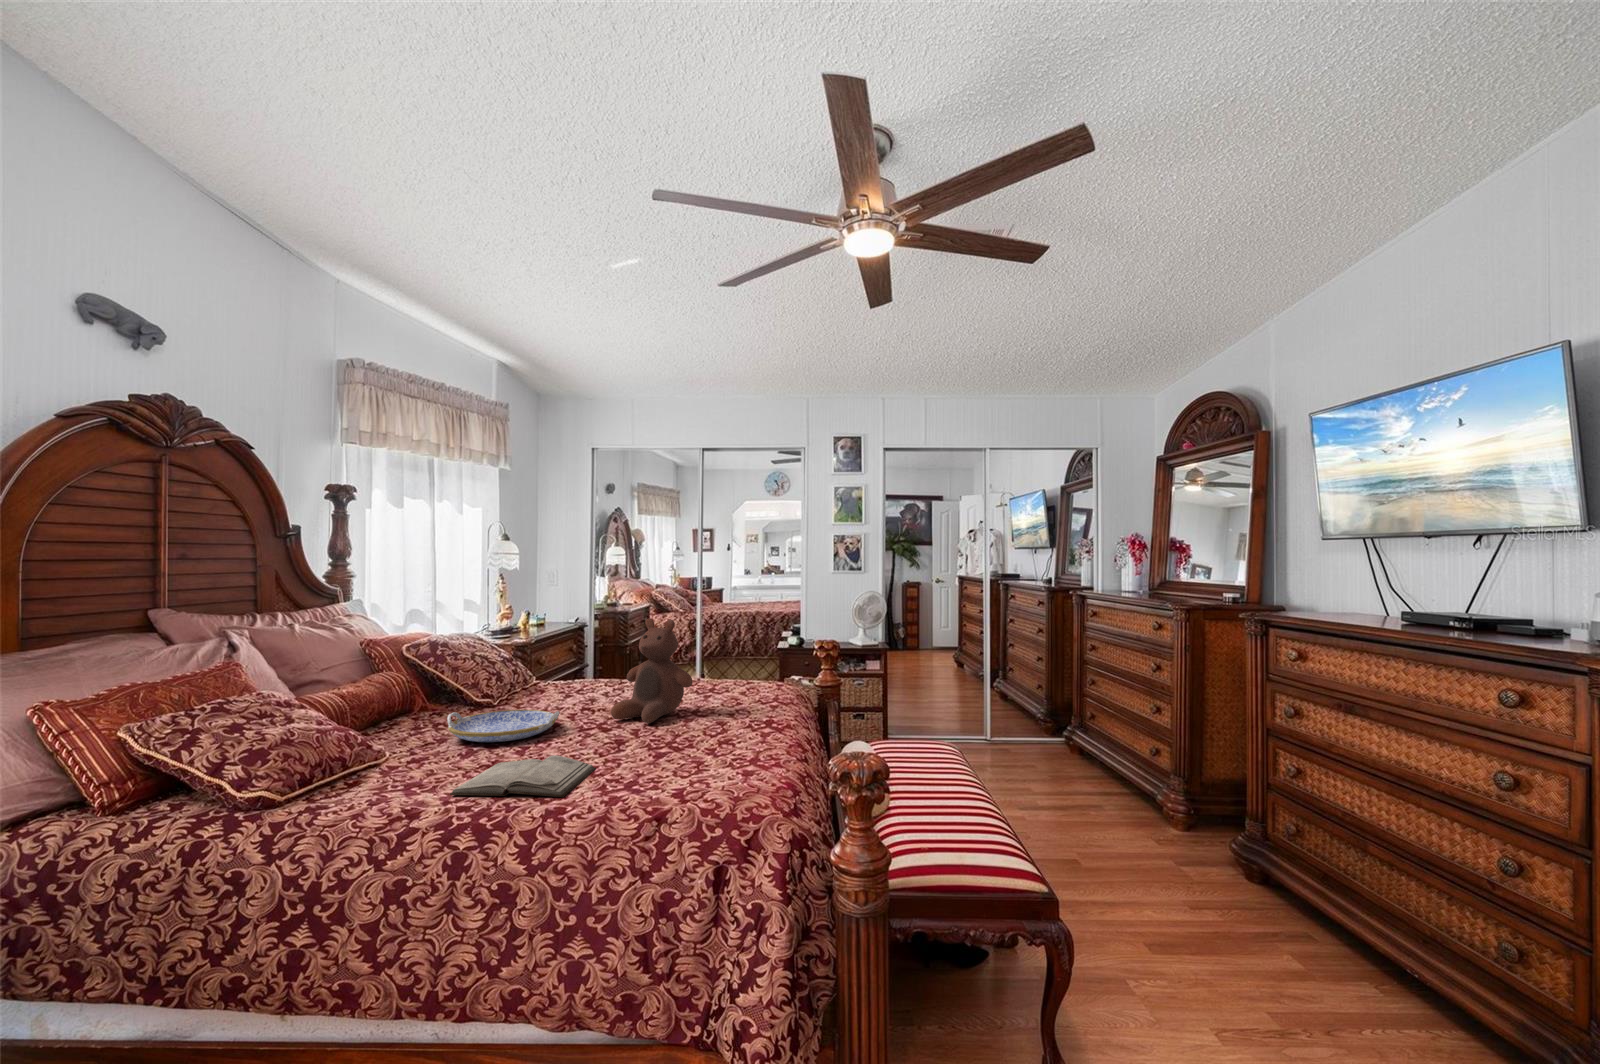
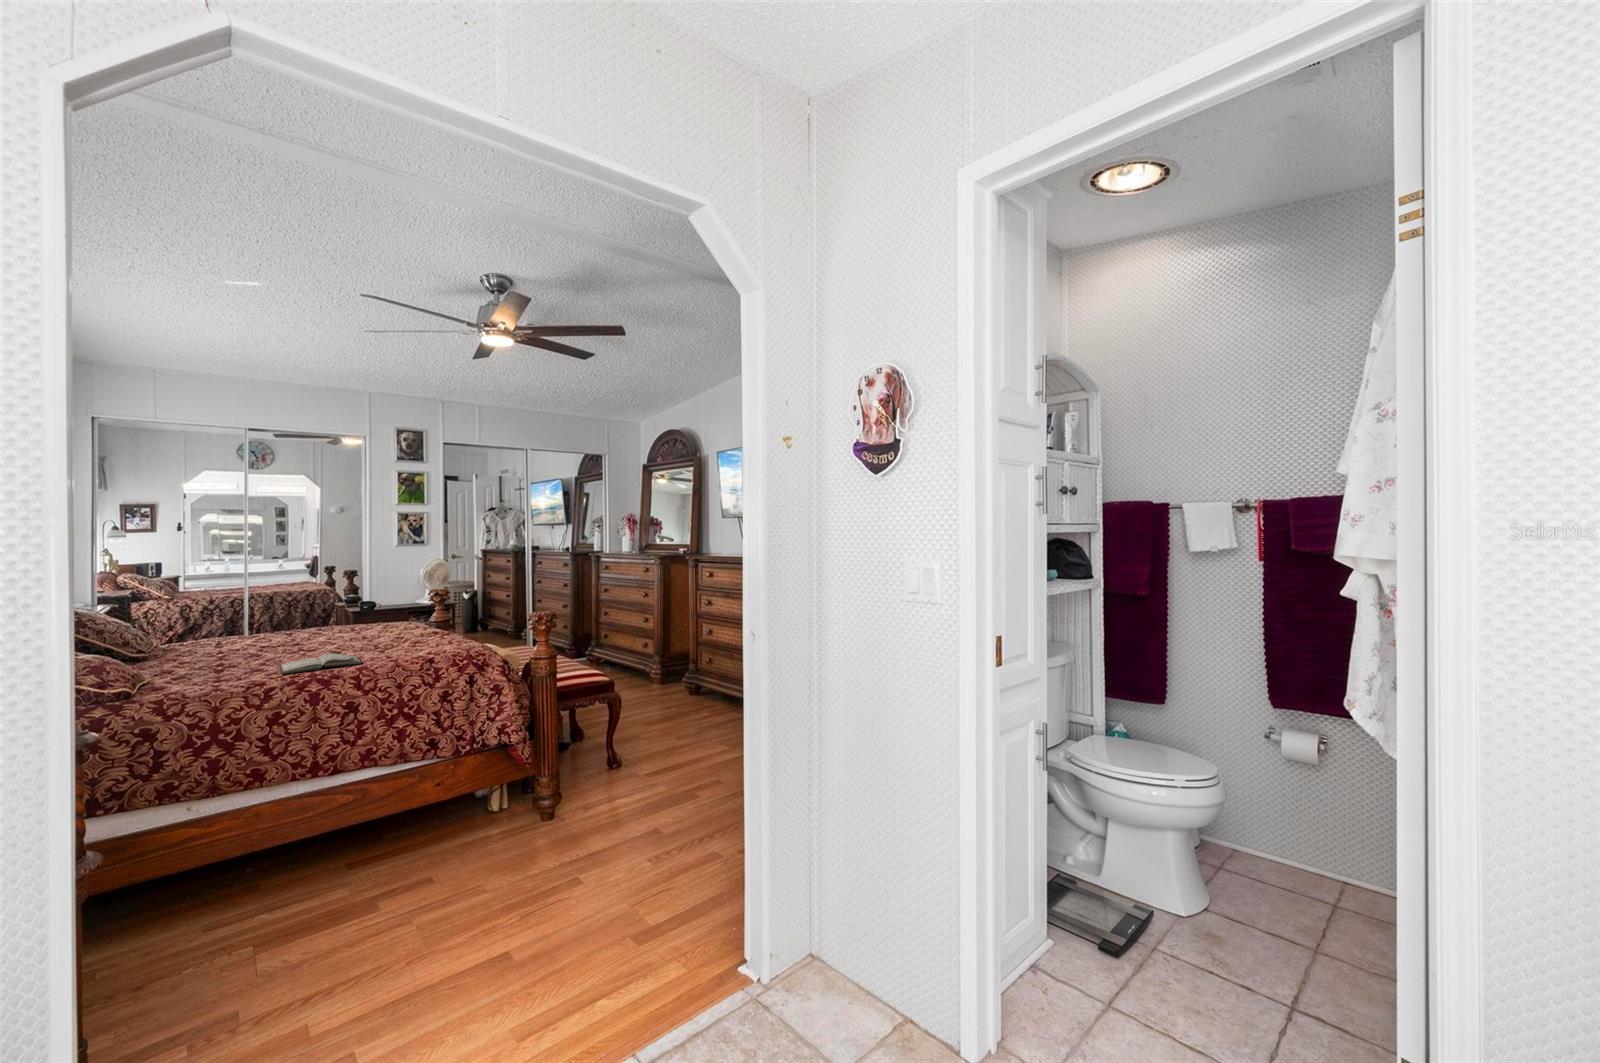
stuffed bear: present [611,619,692,723] -> none [312,576,375,645]
serving tray: present [447,710,560,742] -> none [180,641,282,666]

